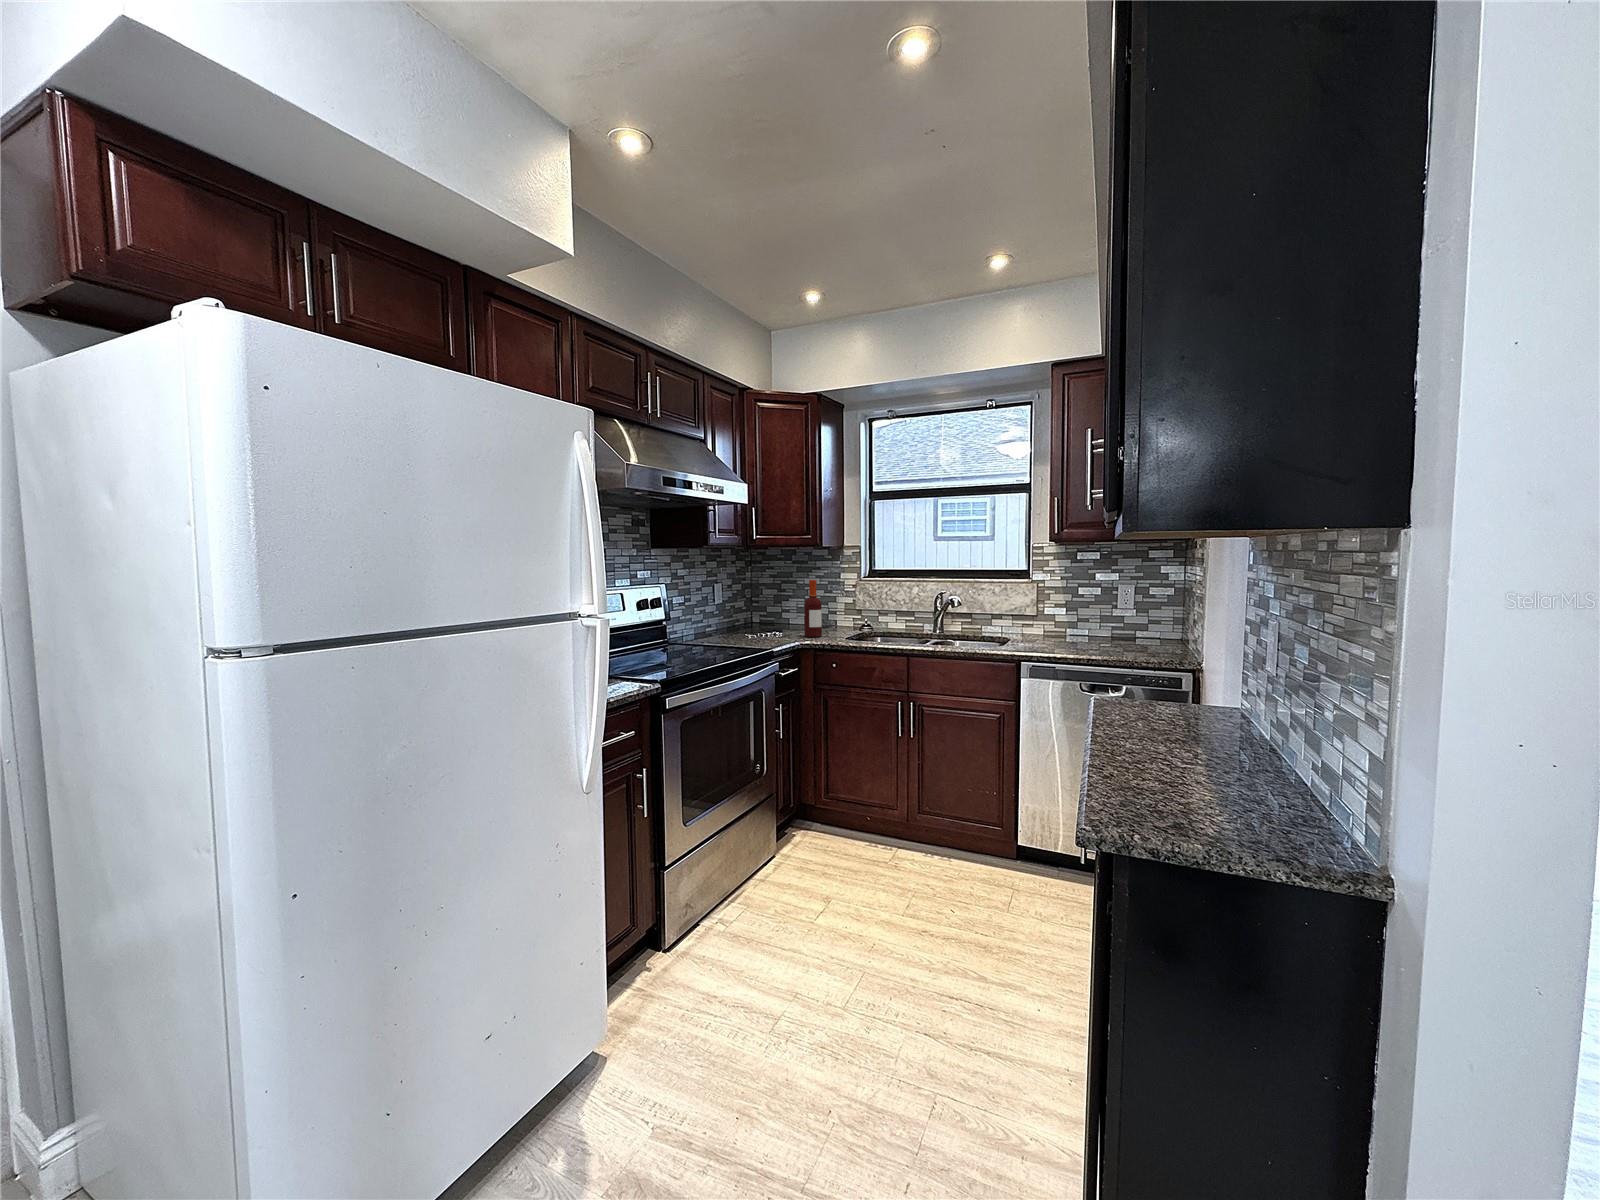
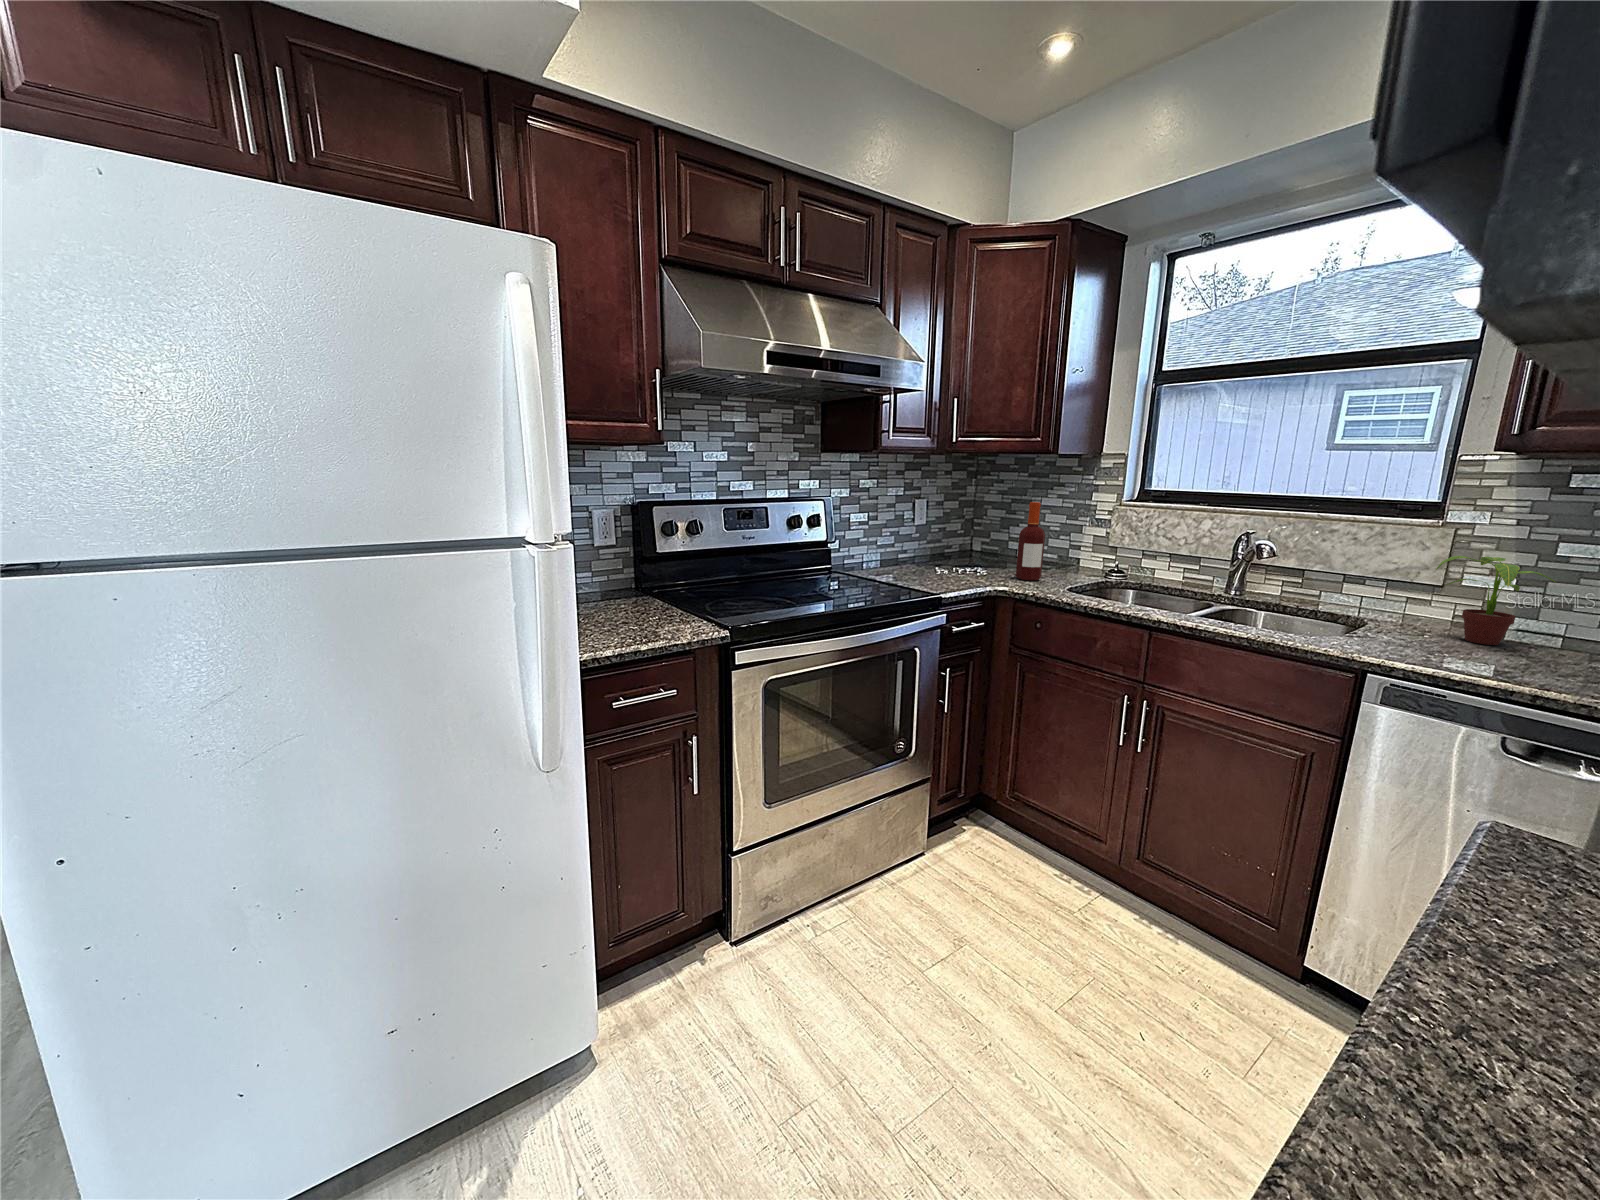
potted plant: none [1034,597,1081,644] -> present [1436,556,1555,645]

